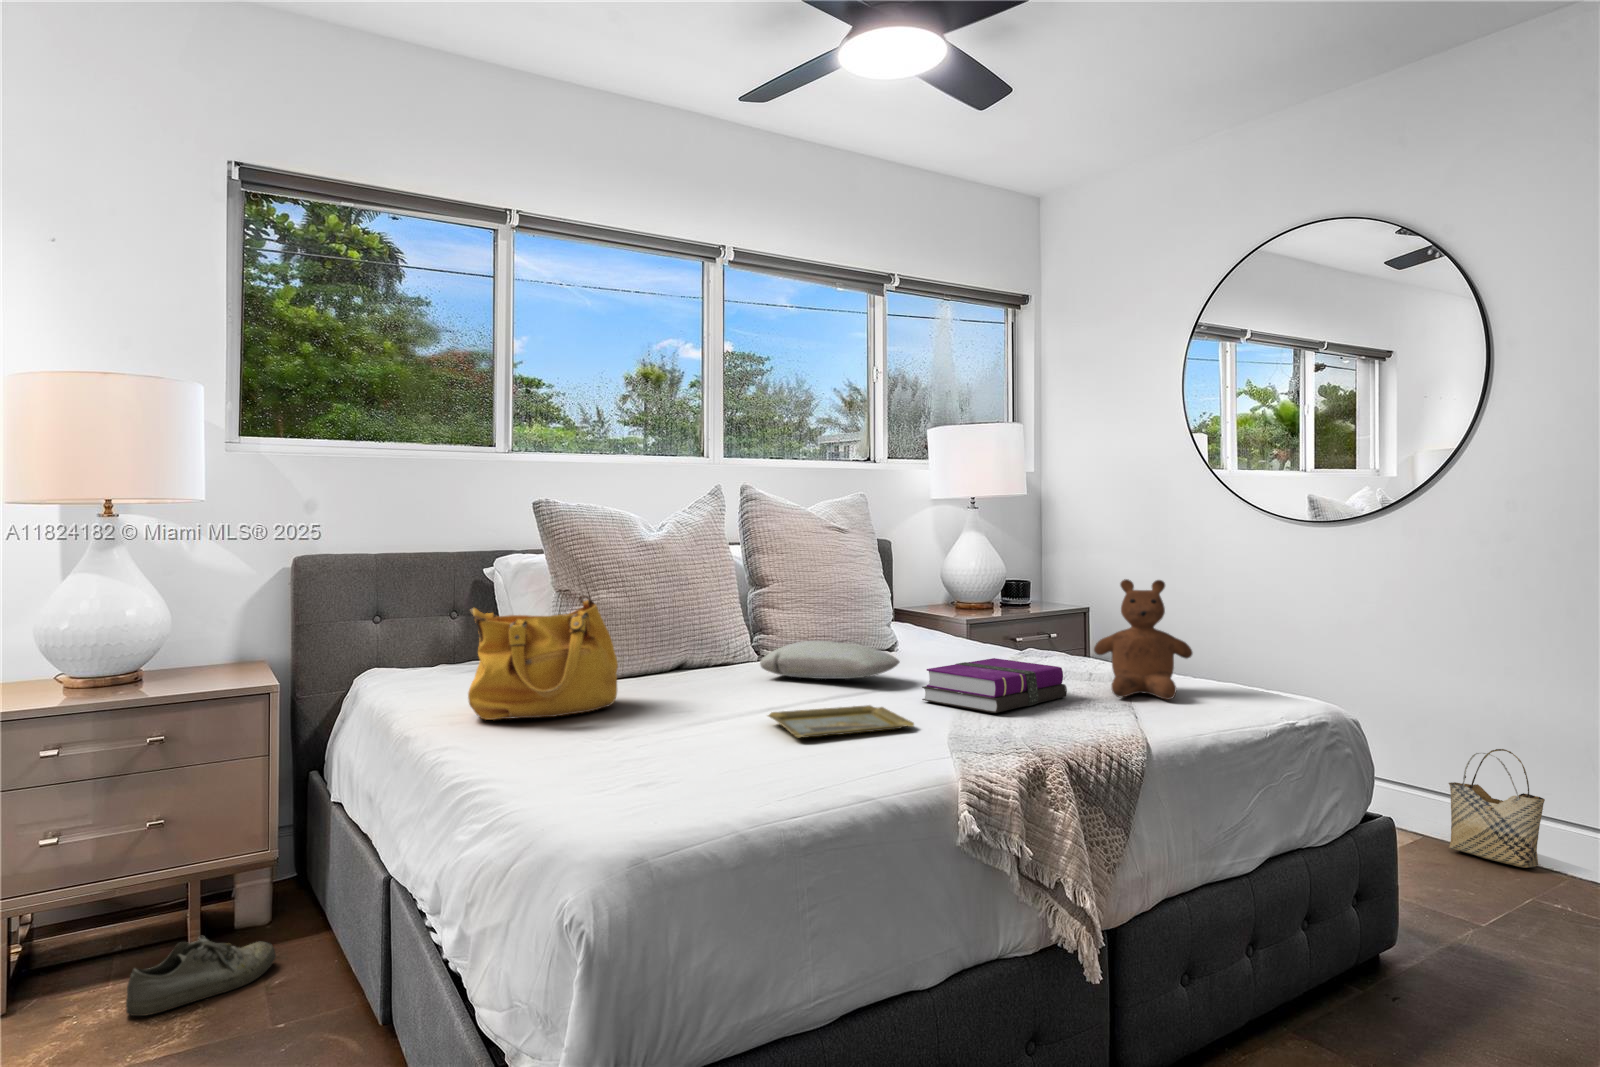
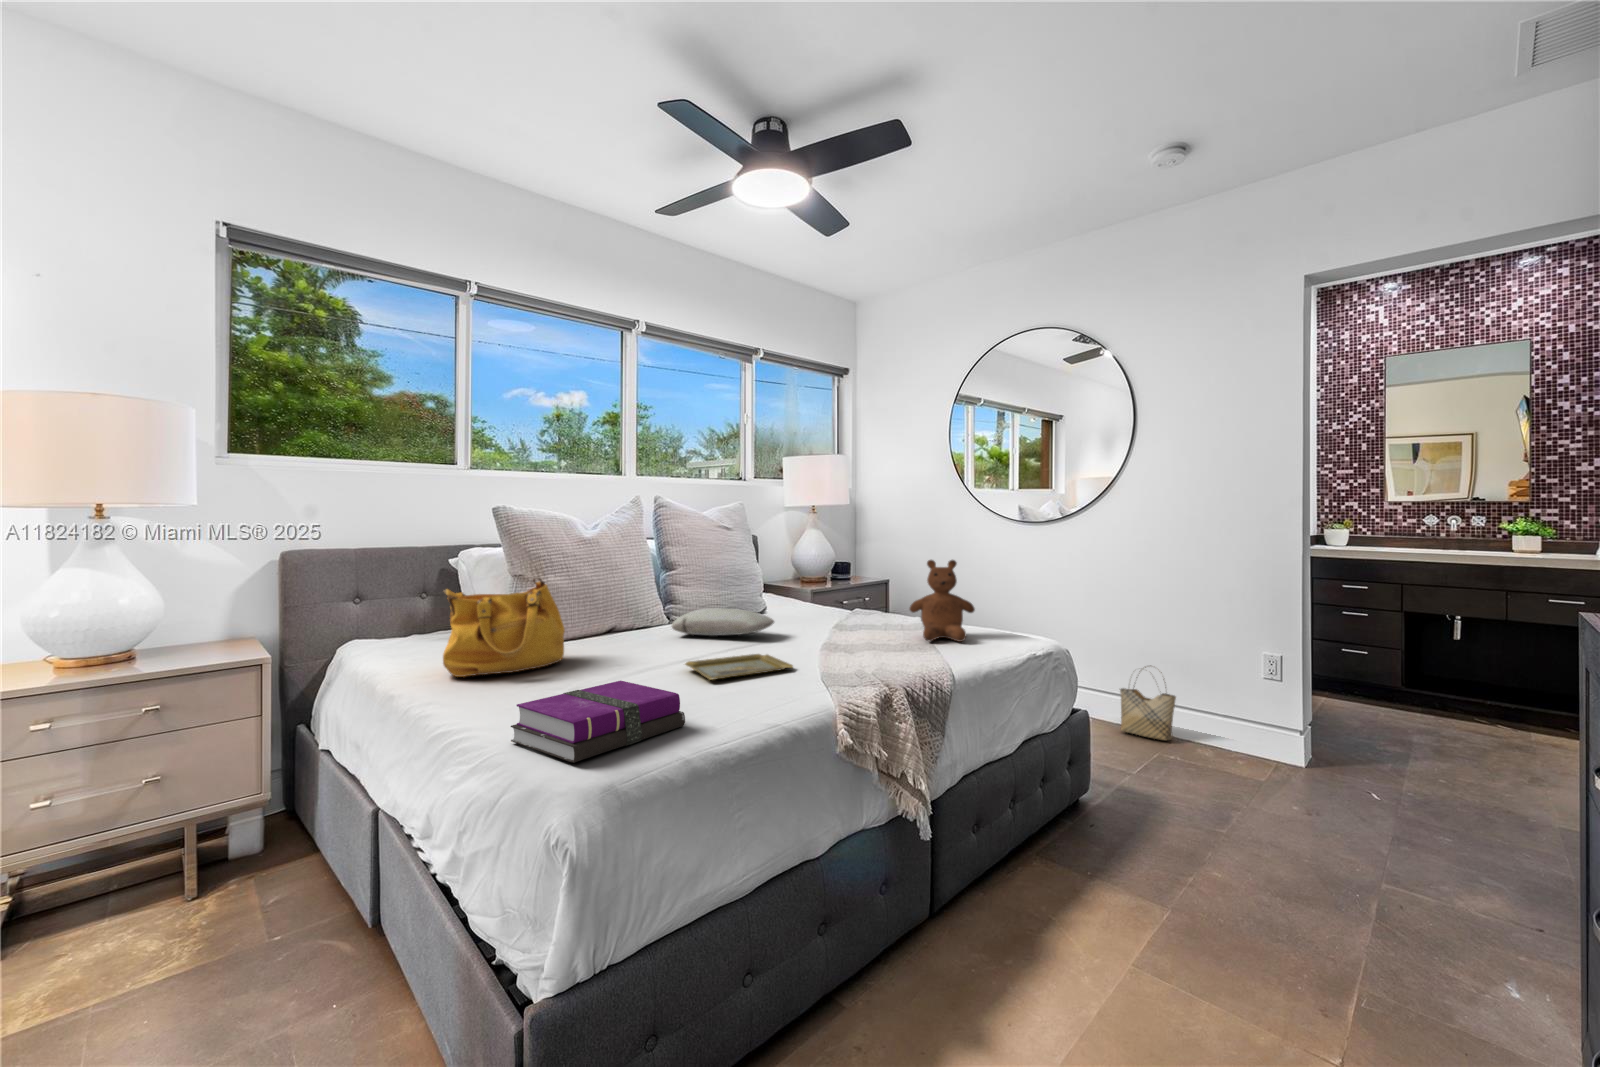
notebook: present [922,658,1067,713] -> present [511,681,685,763]
shoe: present [126,936,276,1016] -> none [129,868,272,943]

